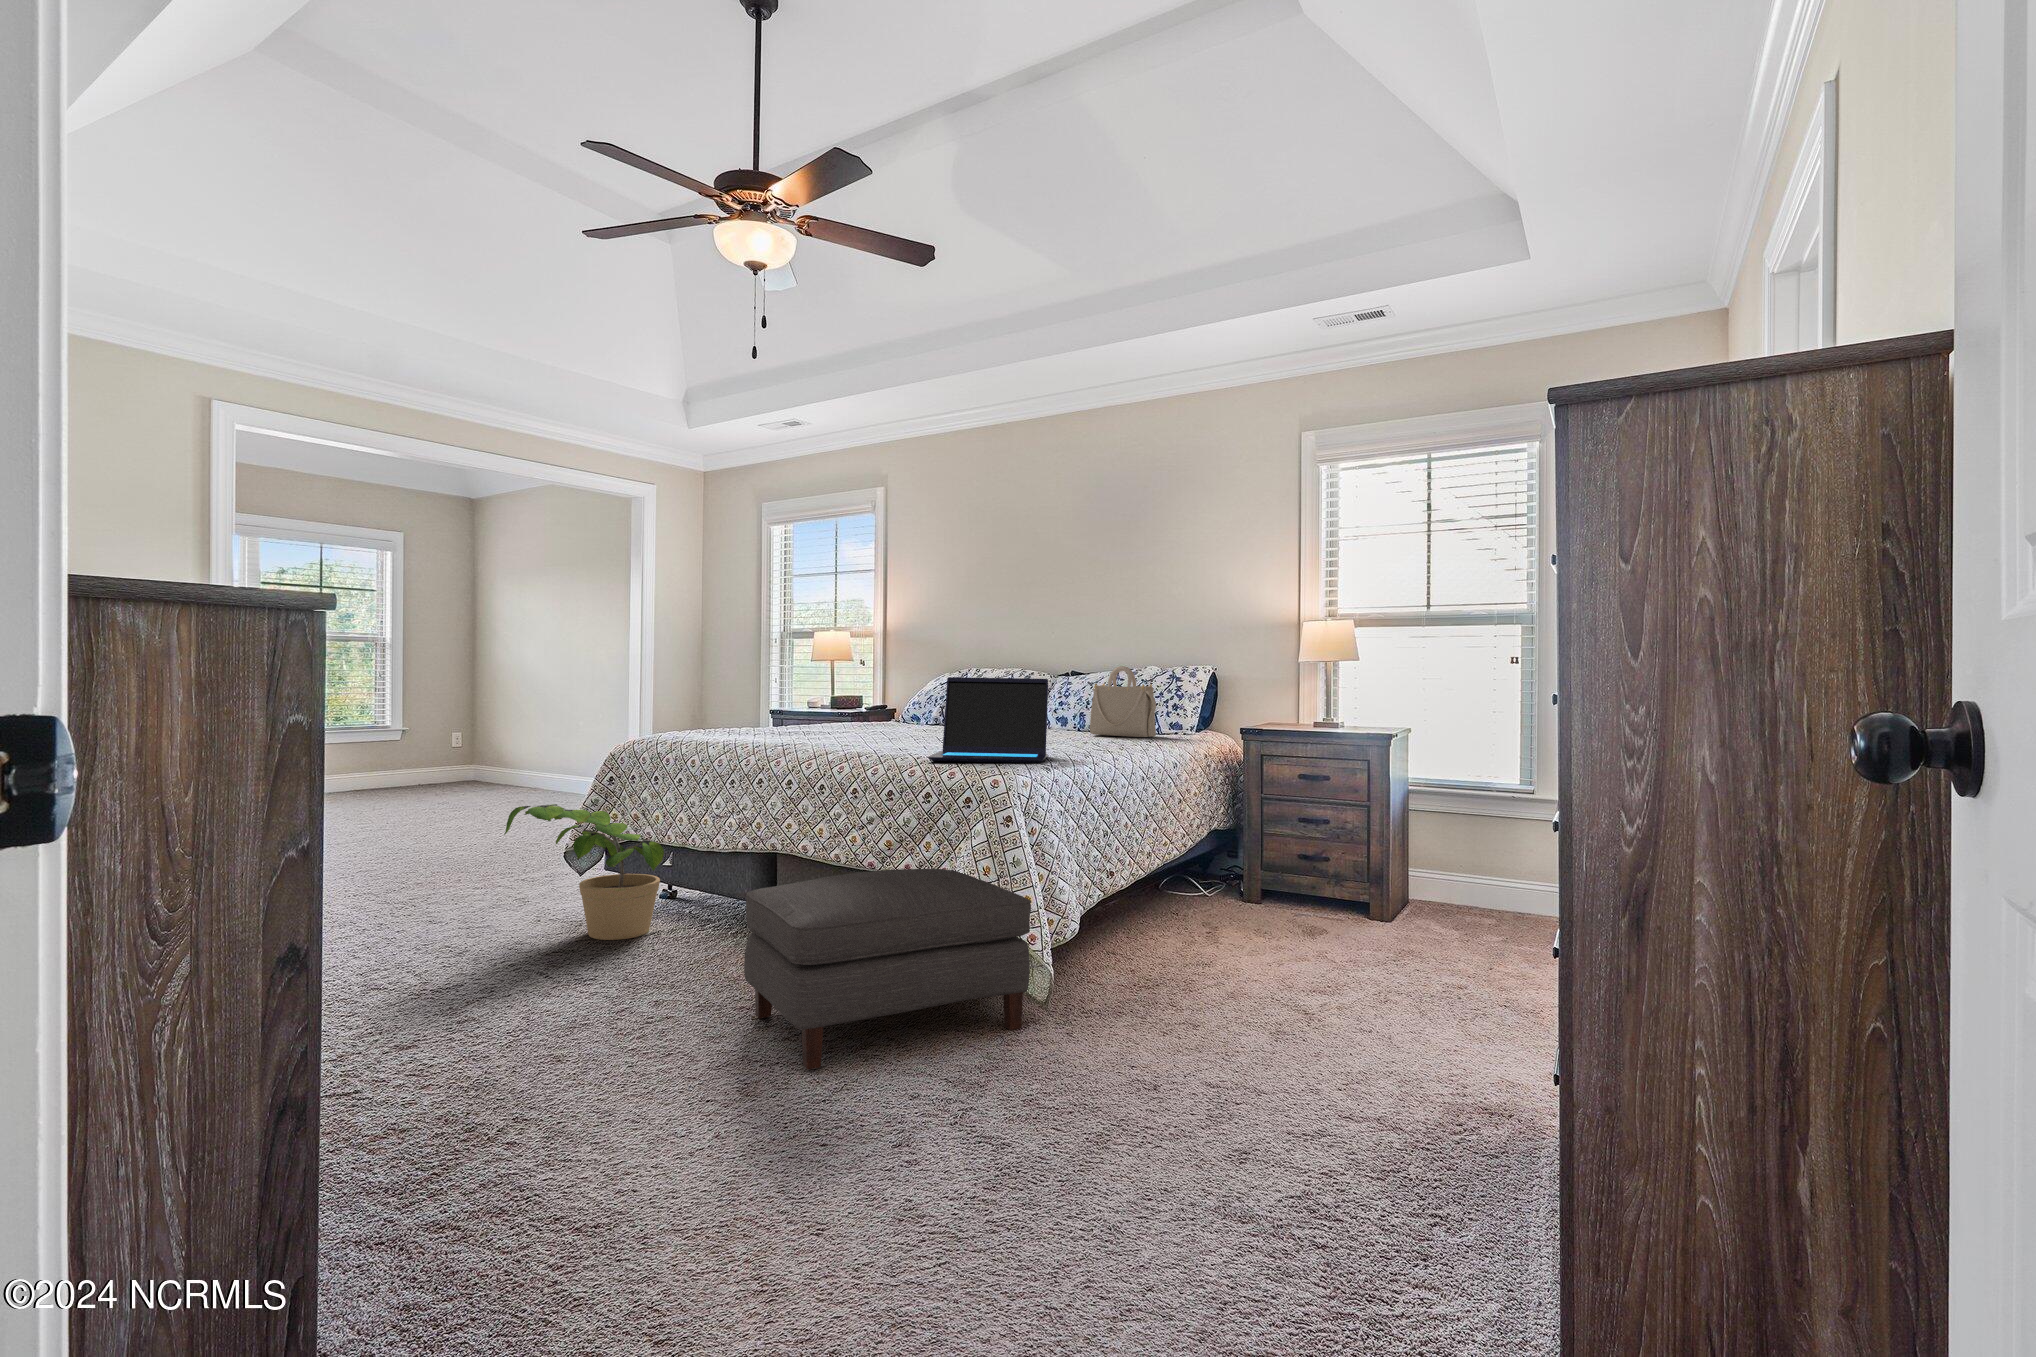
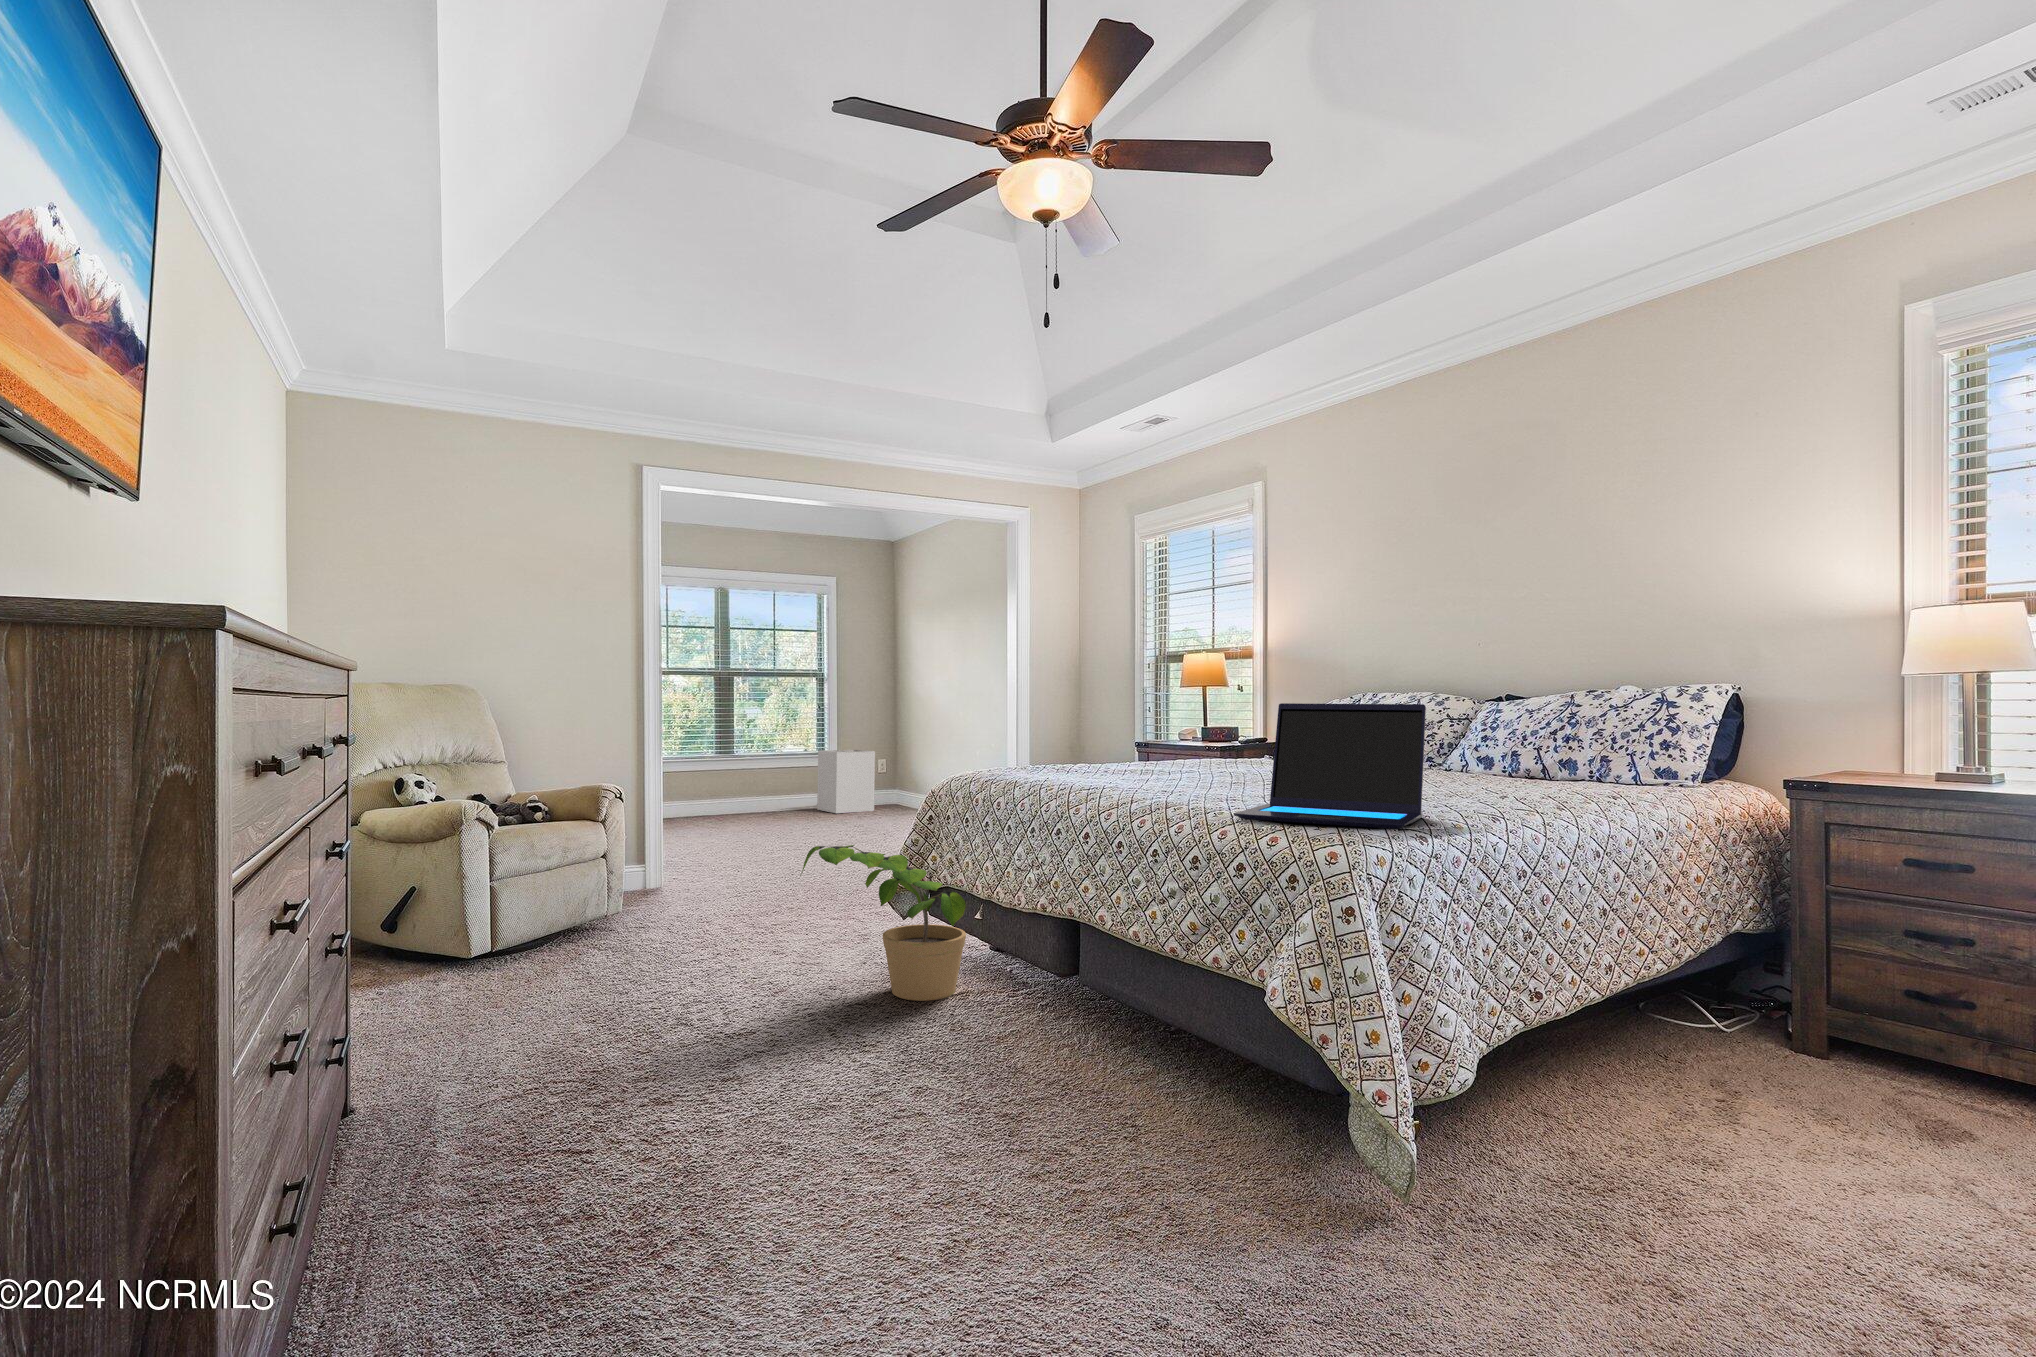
handbag: present [1090,666,1156,737] -> none [1520,686,1627,788]
laundry hamper: none [378,722,452,791] -> present [817,750,875,813]
ottoman: present [744,869,1032,1070] -> none [989,969,1376,1252]

